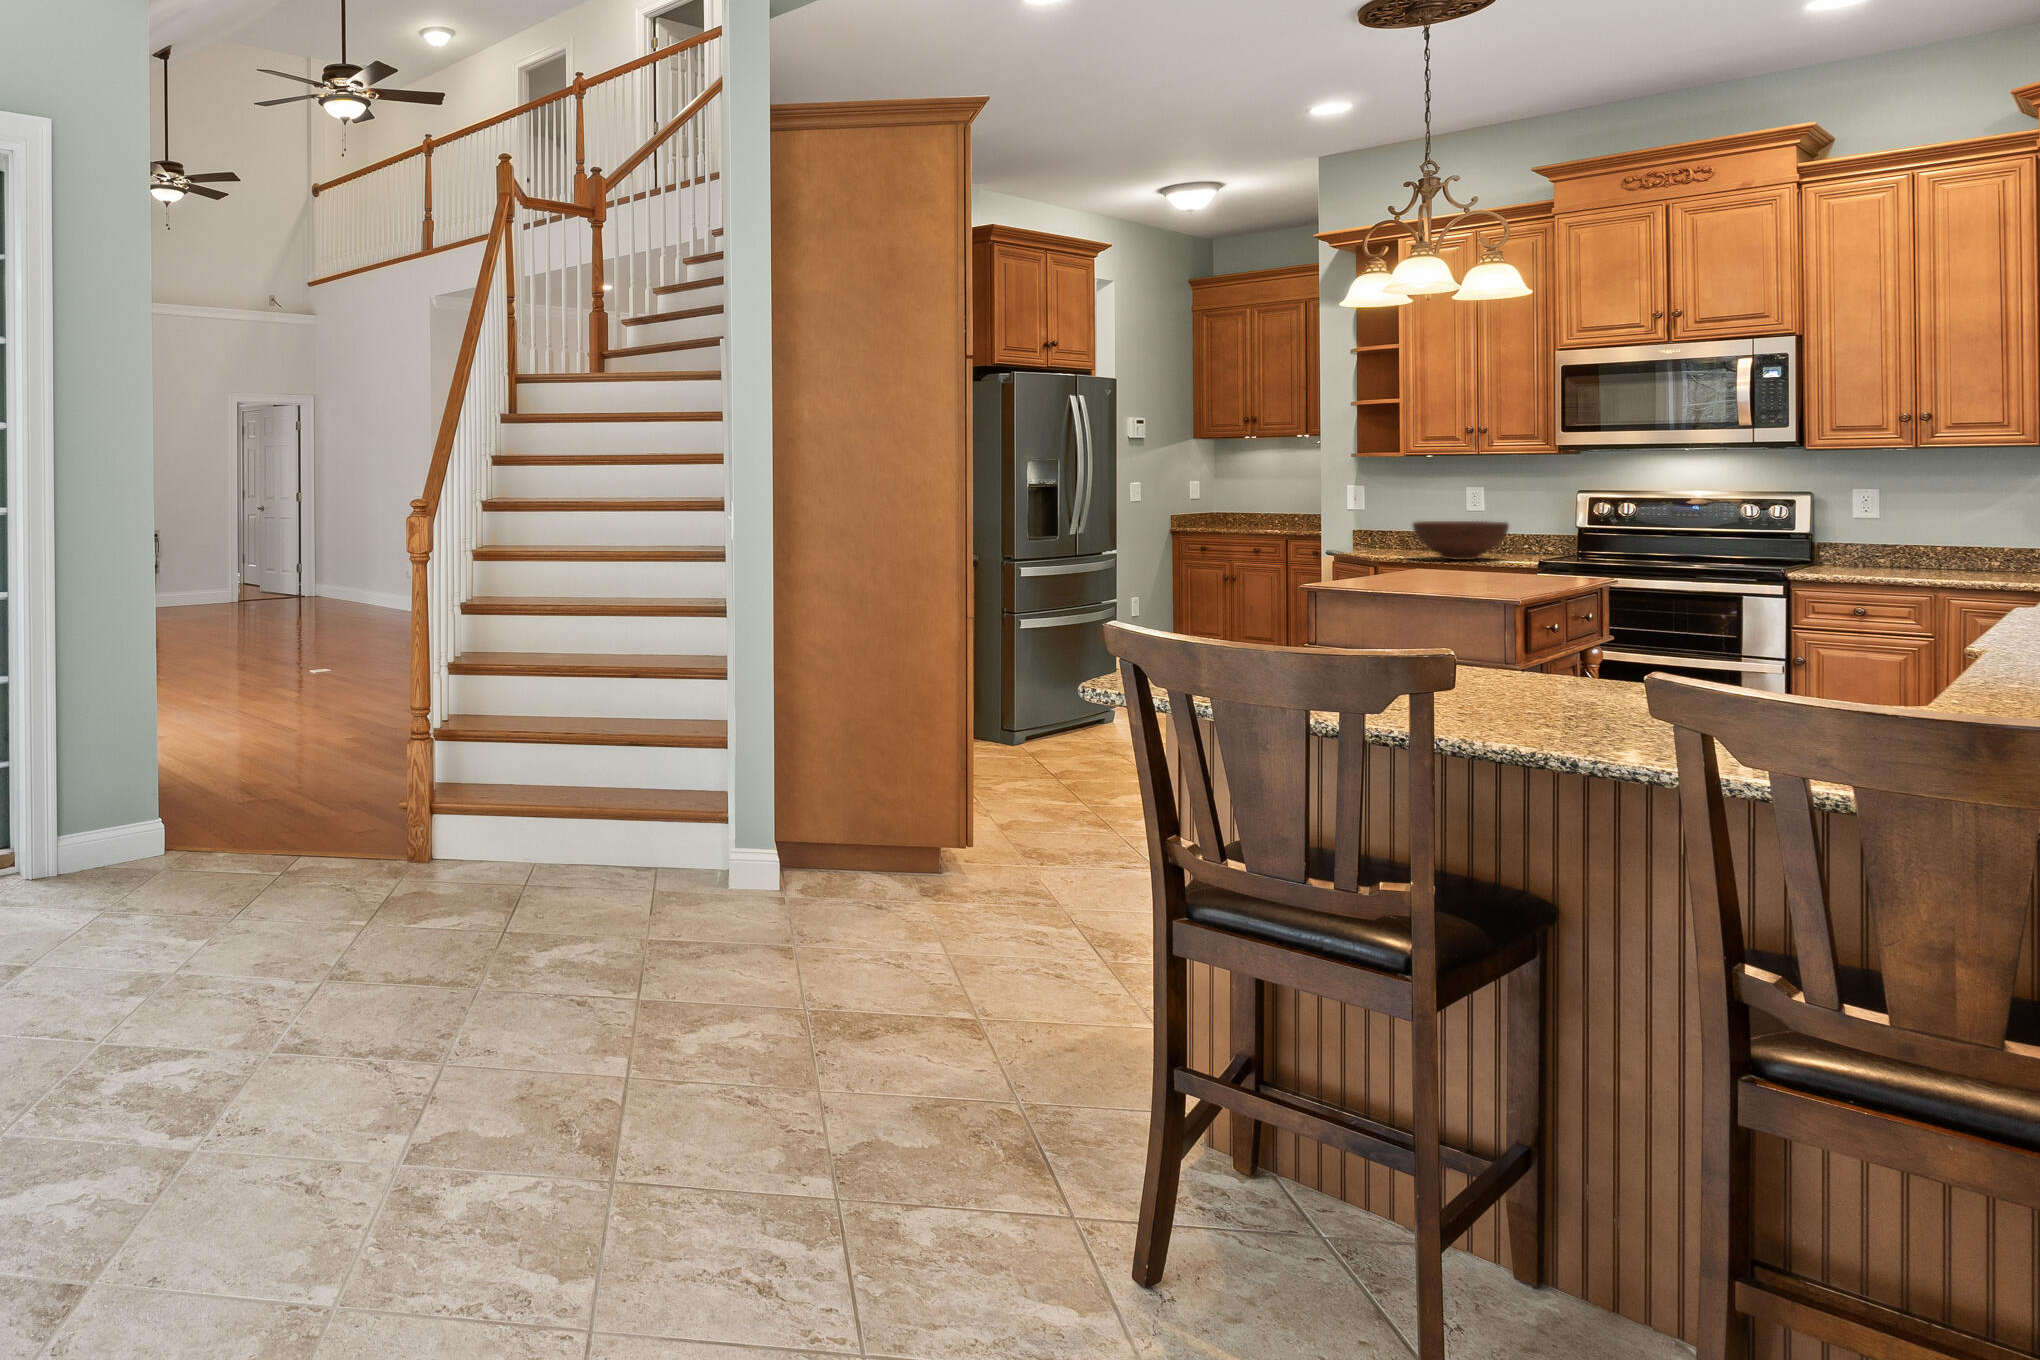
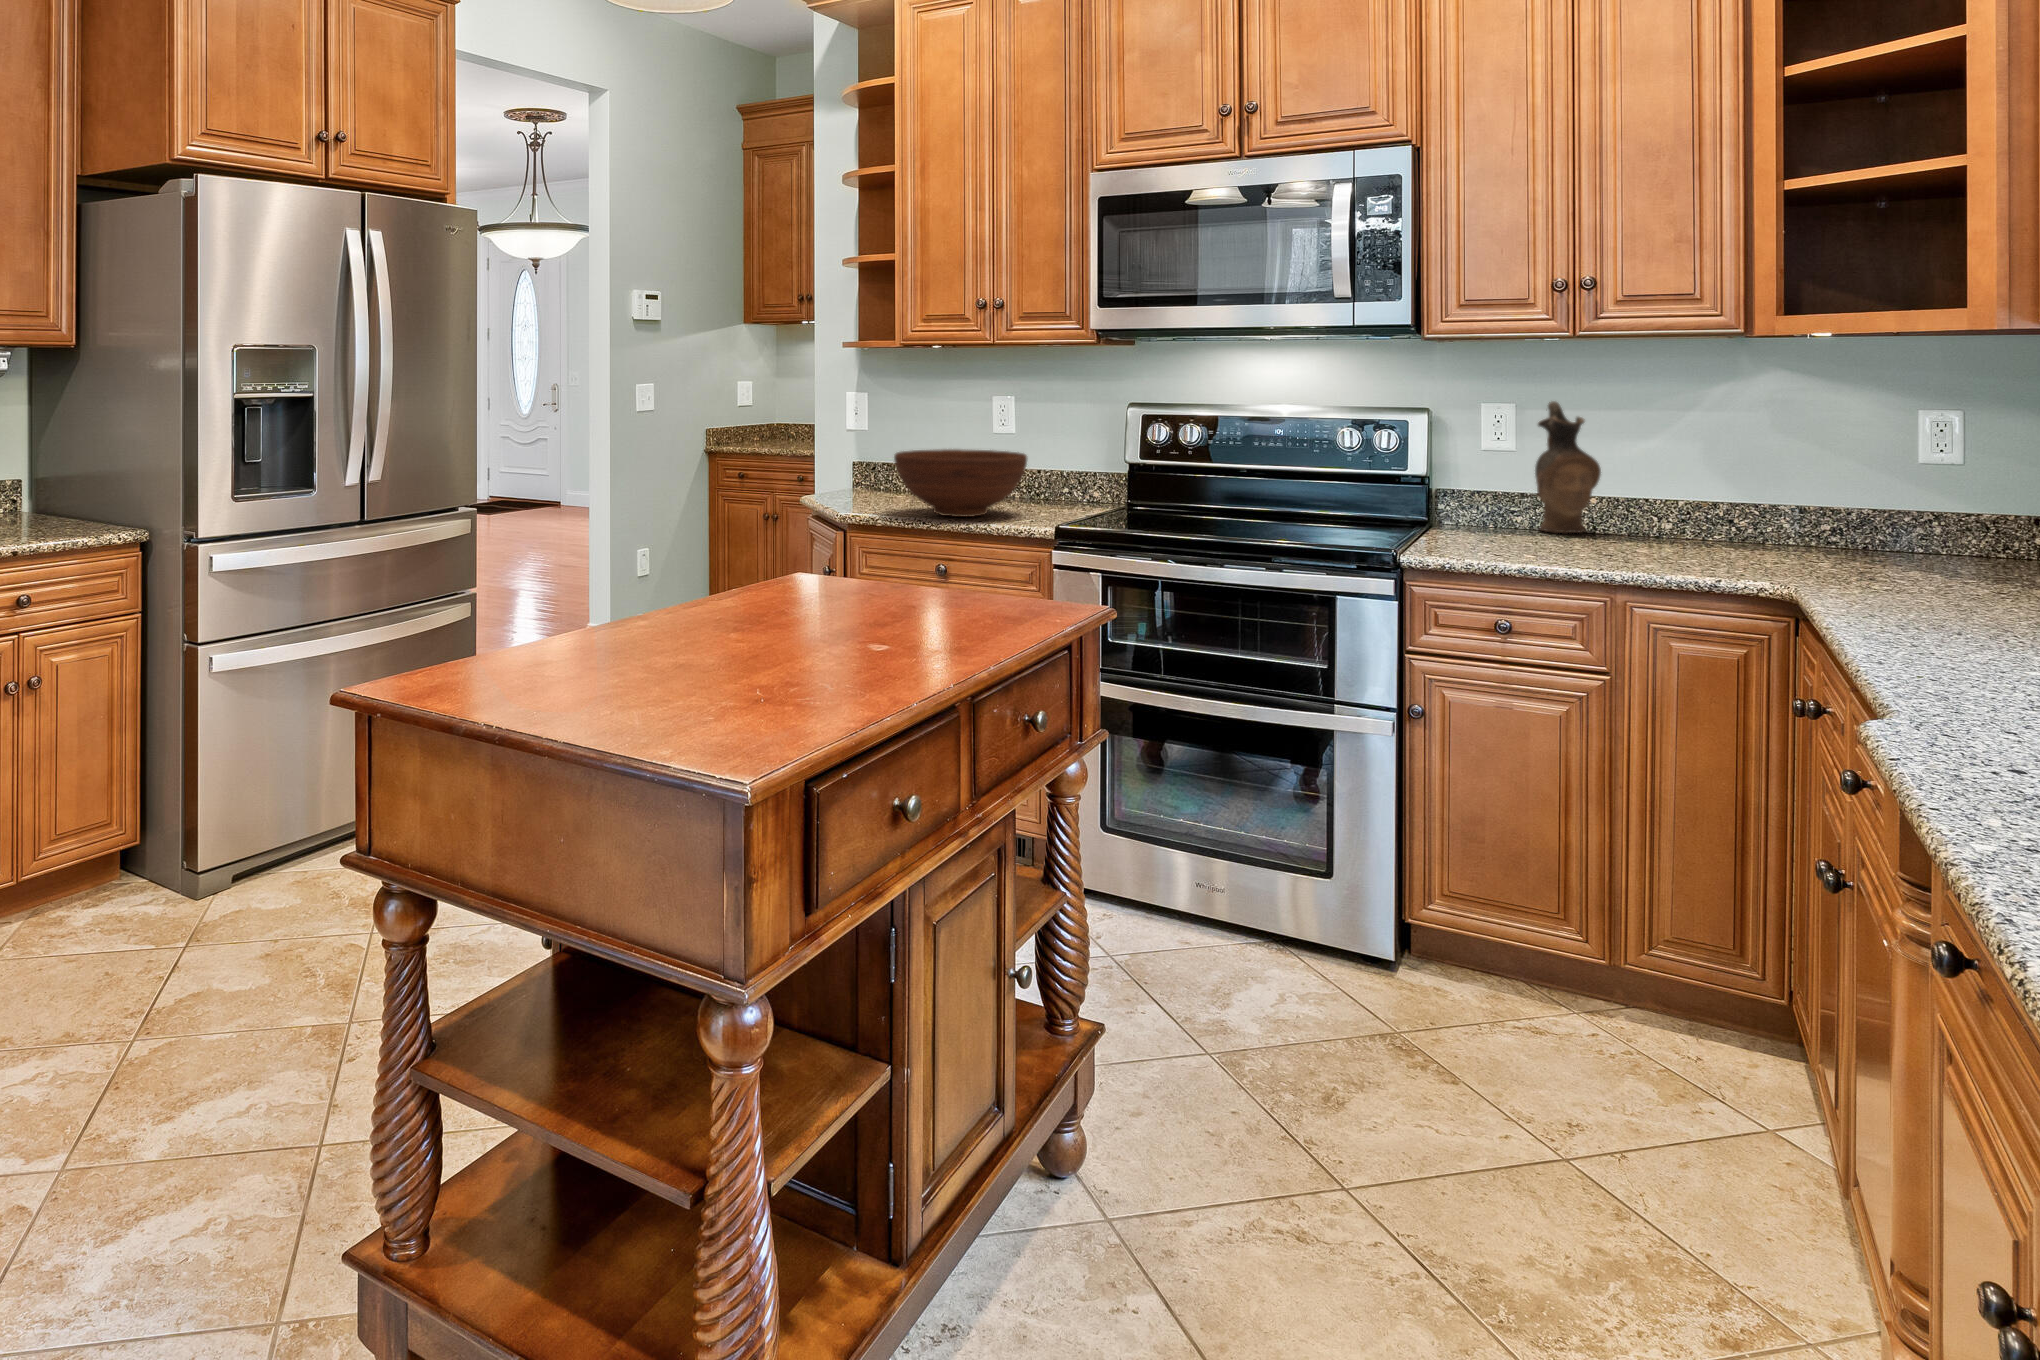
ceramic pitcher: none [1890,486,1939,565] -> present [1535,401,1601,533]

